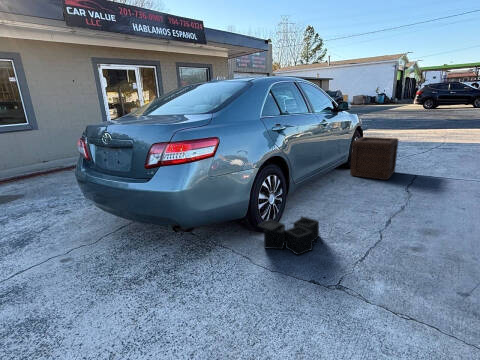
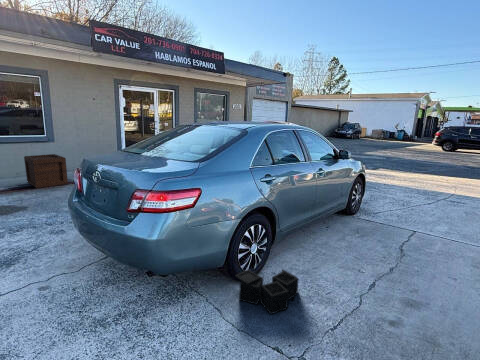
wooden crate: present [350,137,398,180] -> present [24,154,68,188]

